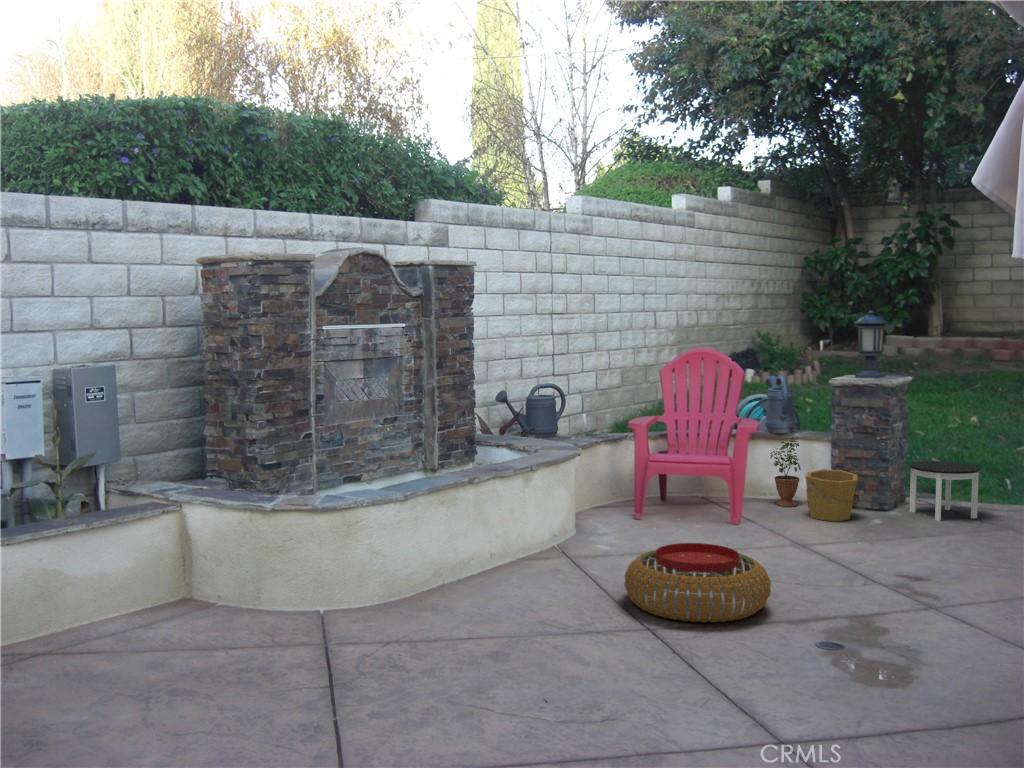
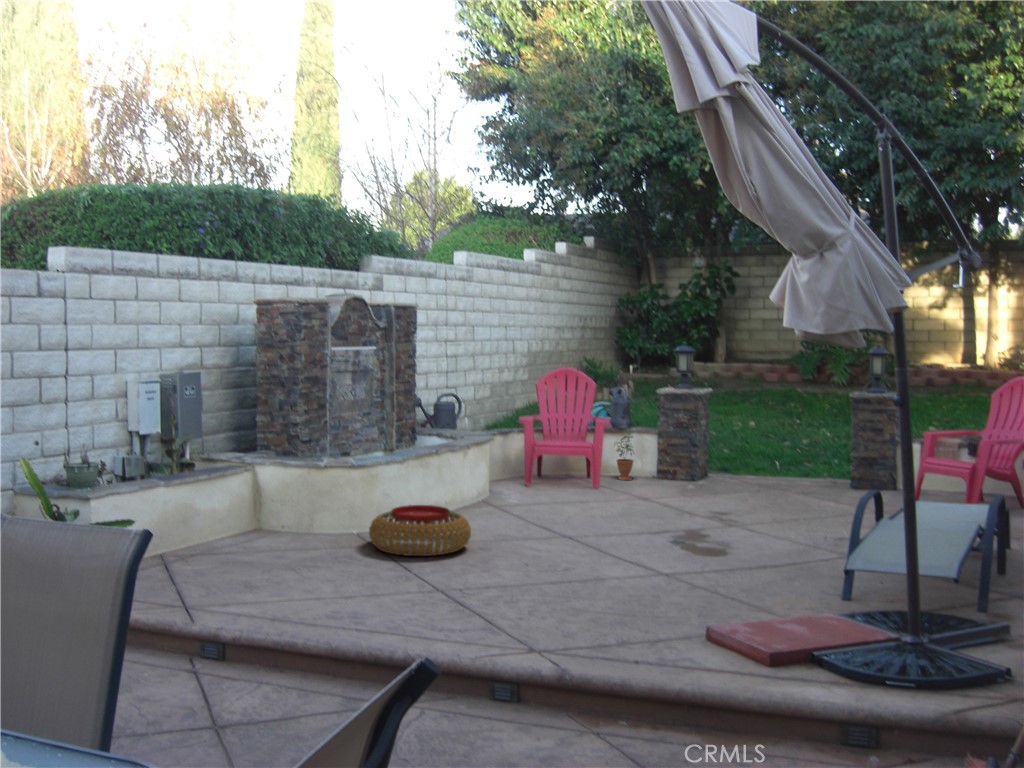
round table: present [909,461,980,521] -> none [706,448,752,487]
bucket: present [805,469,858,521] -> none [639,453,674,488]
pouf: present [625,543,771,622] -> present [369,505,471,556]

